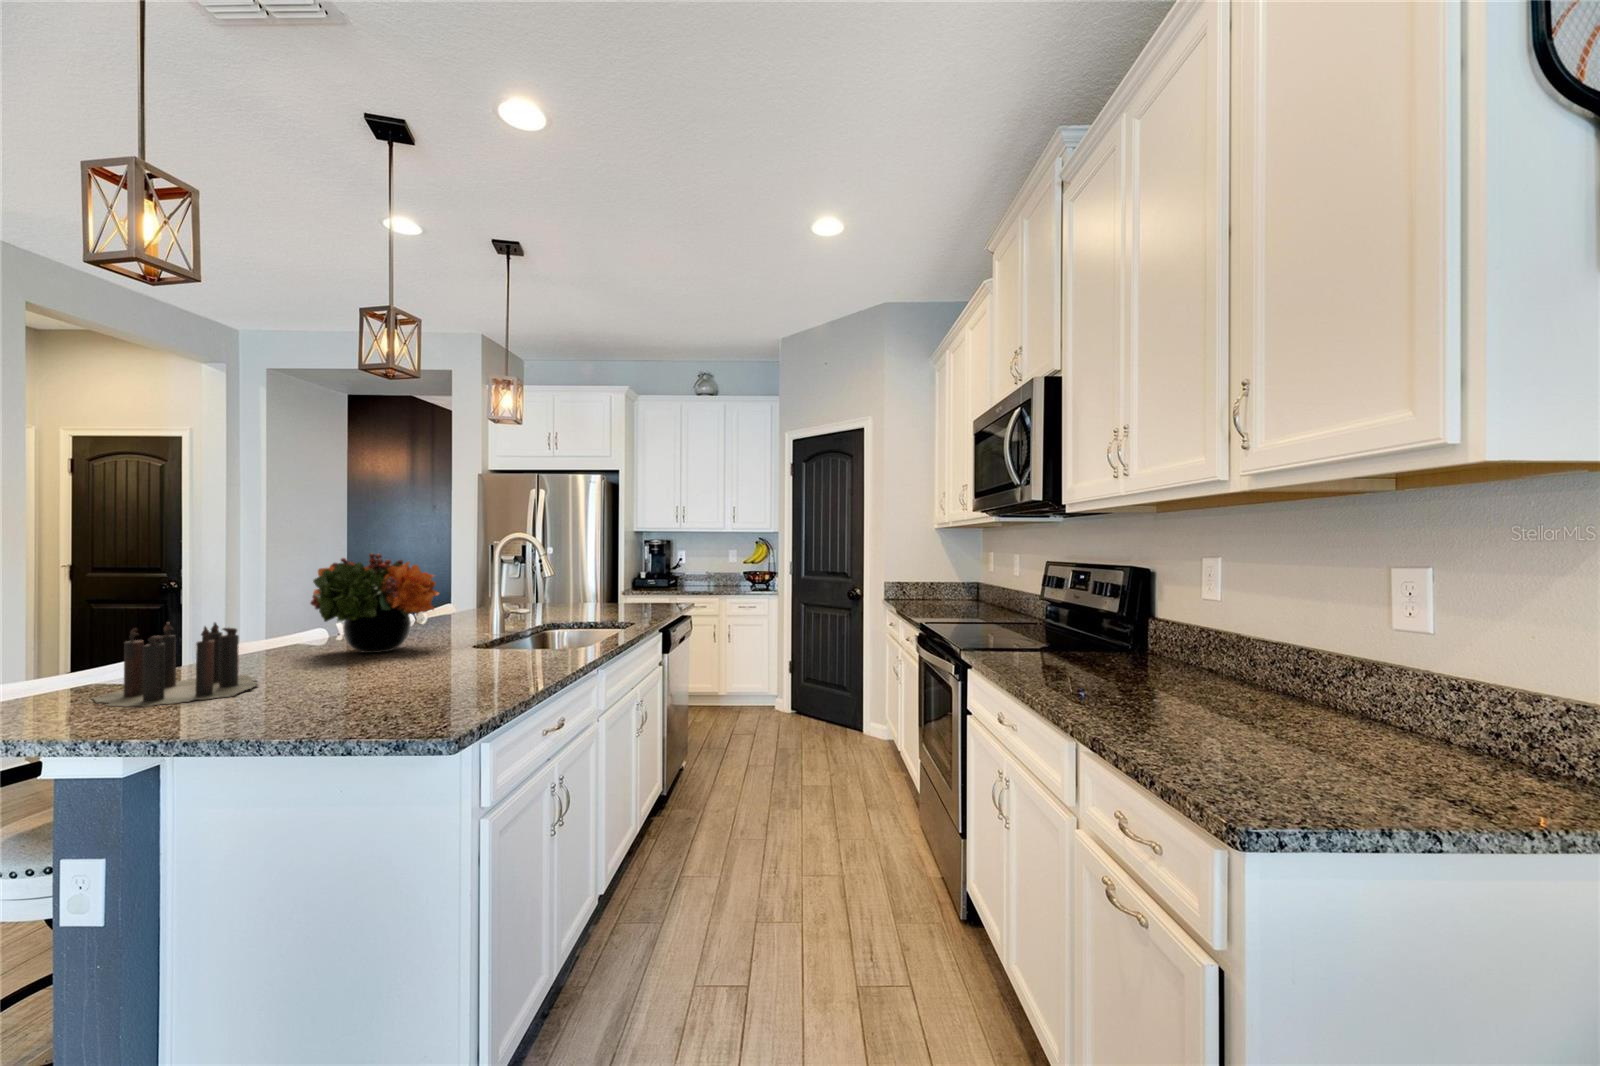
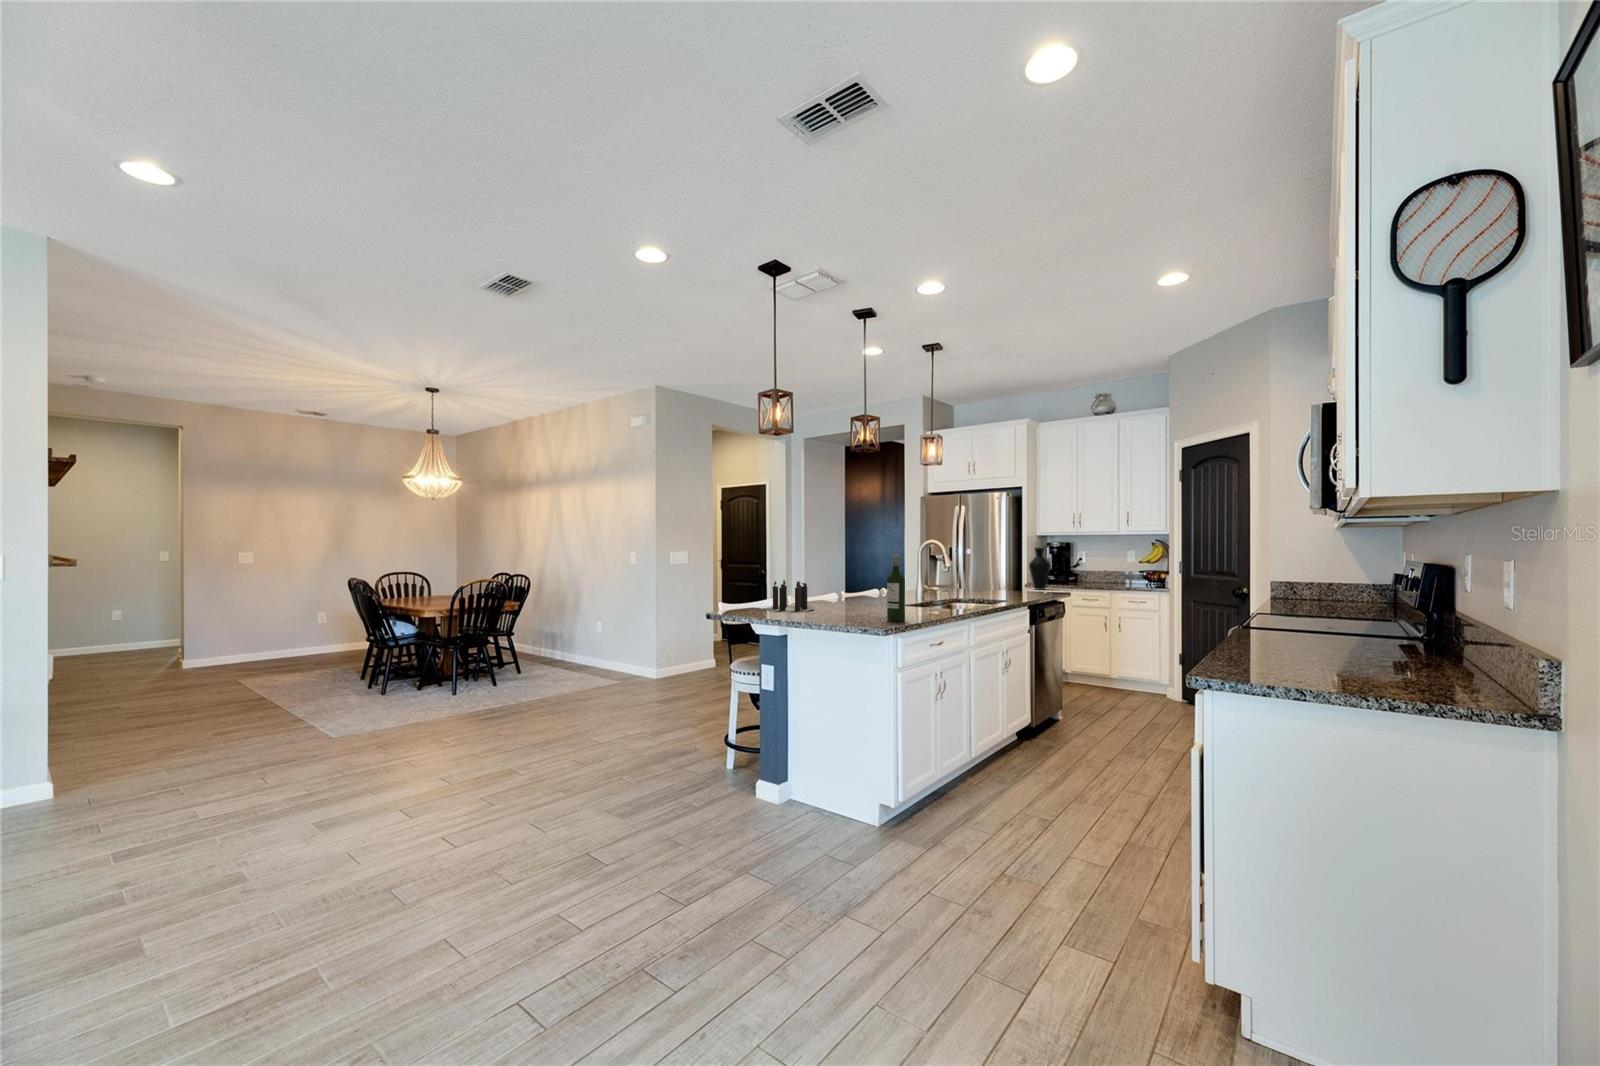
vase: none [632,546,658,598] -> present [1029,548,1050,590]
flower arrangement: present [311,553,439,653] -> none [830,551,888,604]
wine bottle: none [453,561,496,707] -> present [887,554,905,621]

